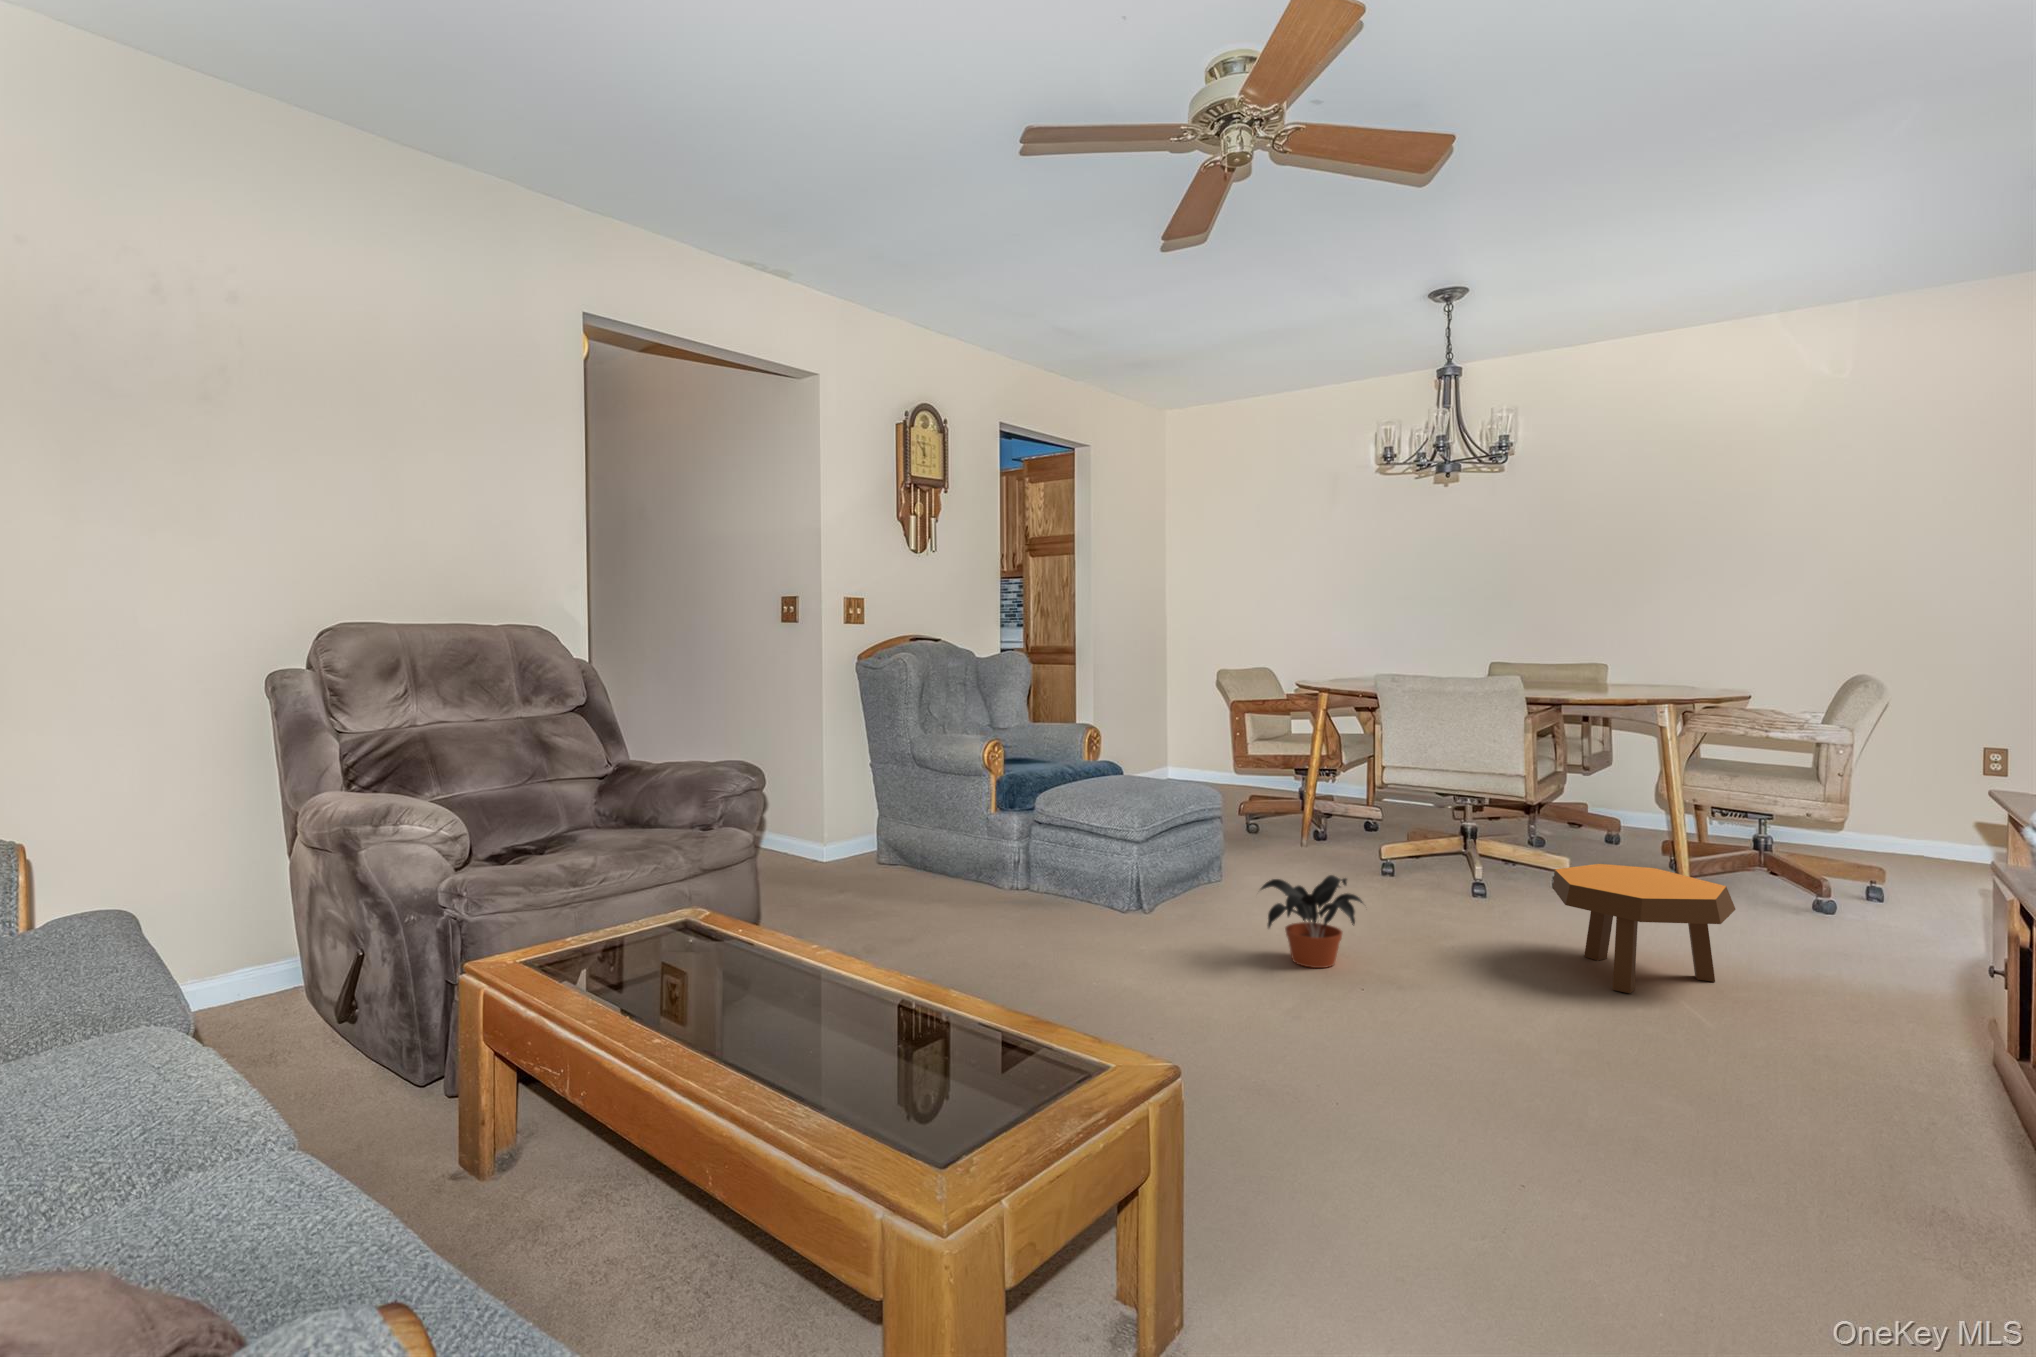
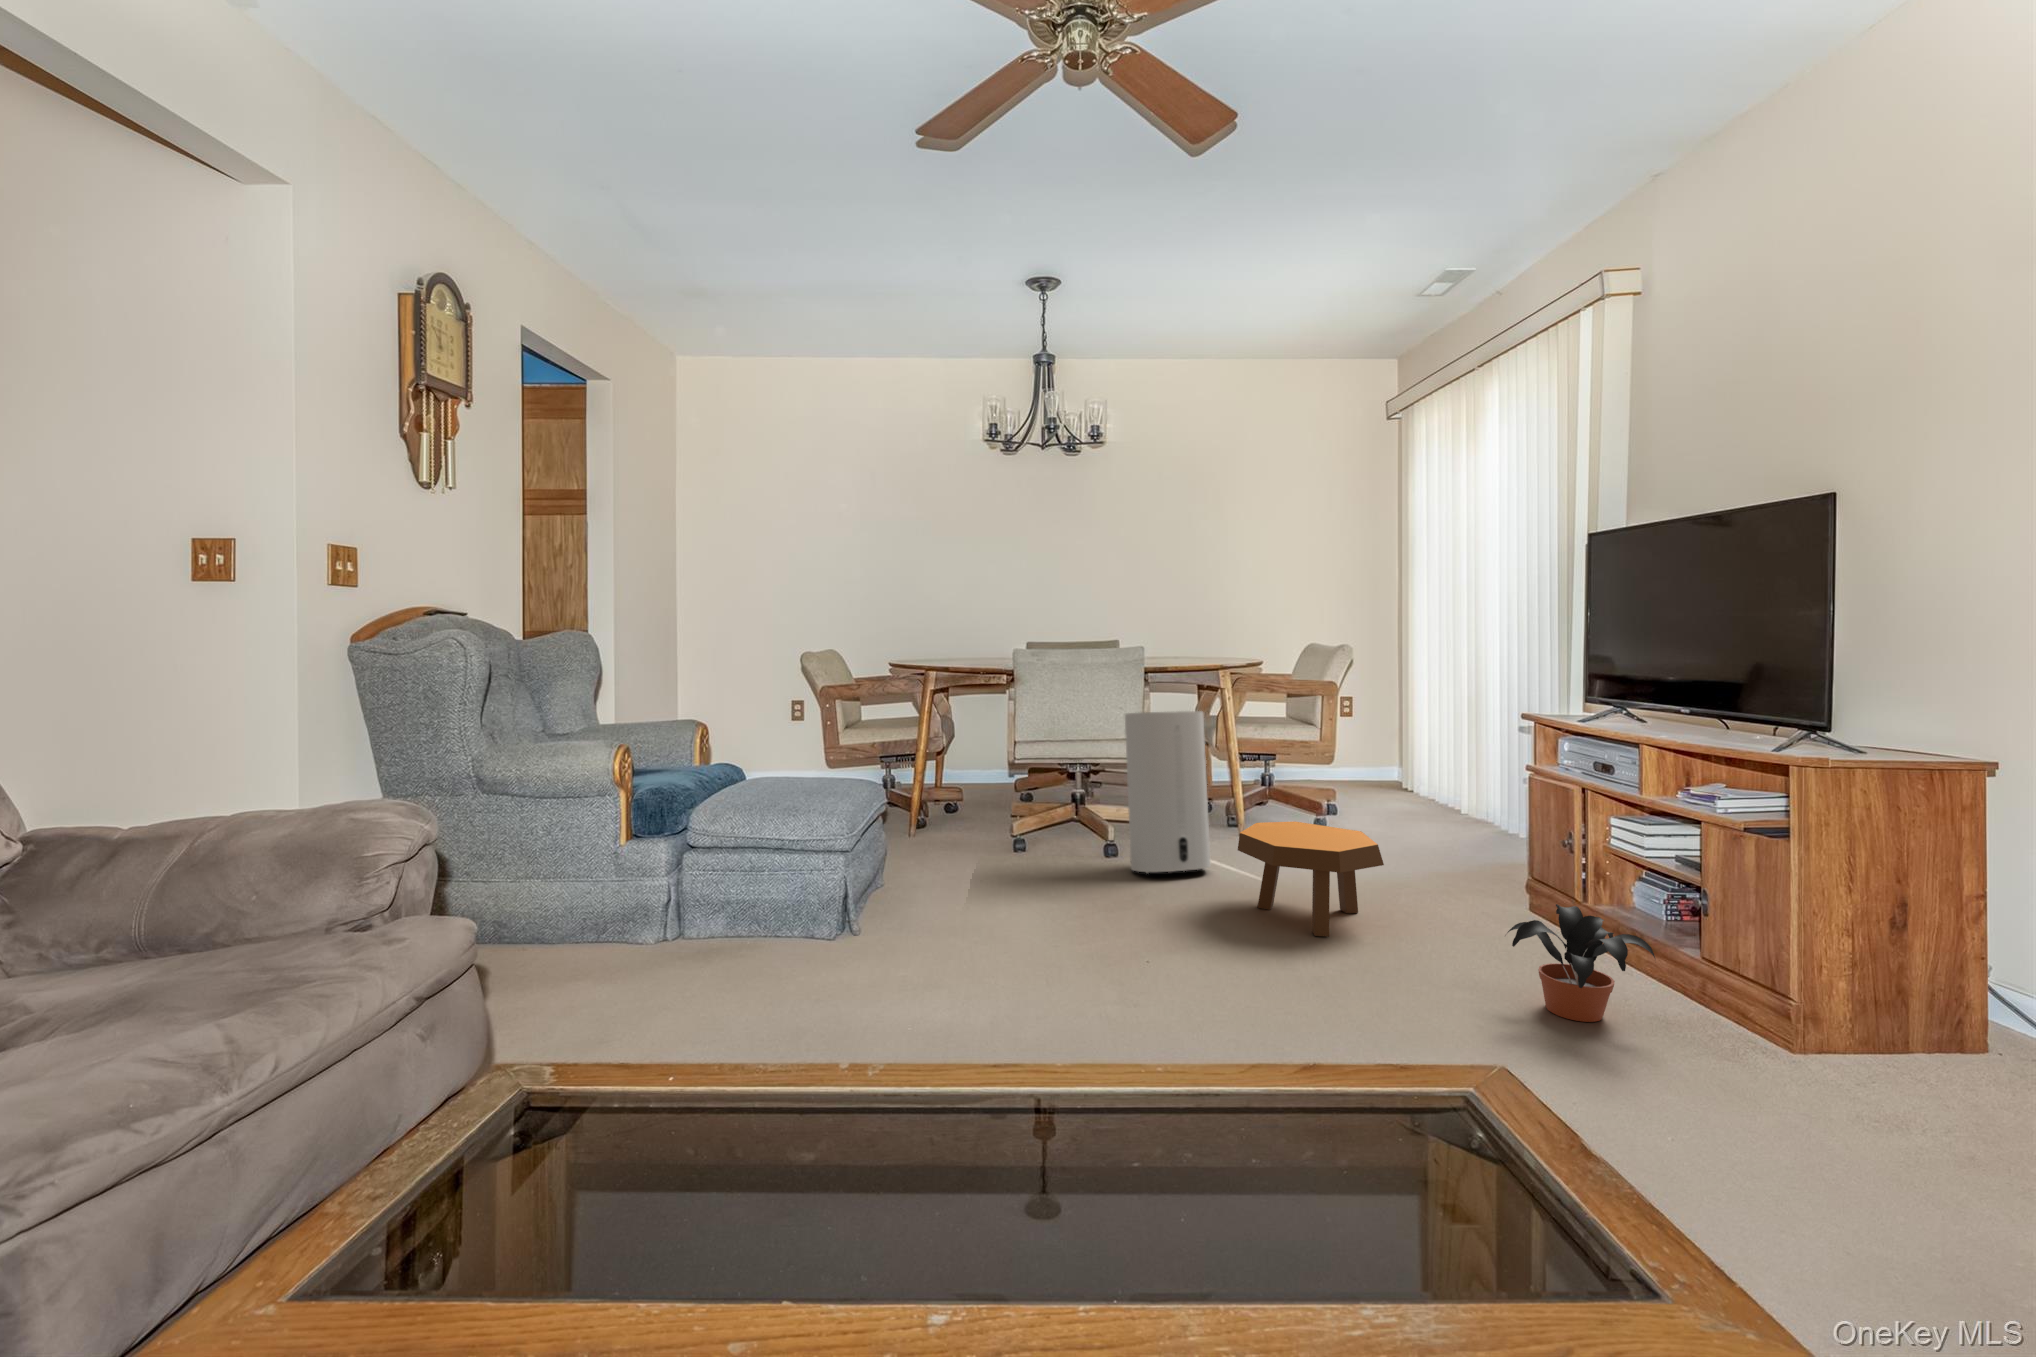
air purifier: none [1479,737,1580,914] -> present [1125,711,1210,873]
potted plant: present [1261,875,1363,968] -> present [1507,904,1655,1022]

